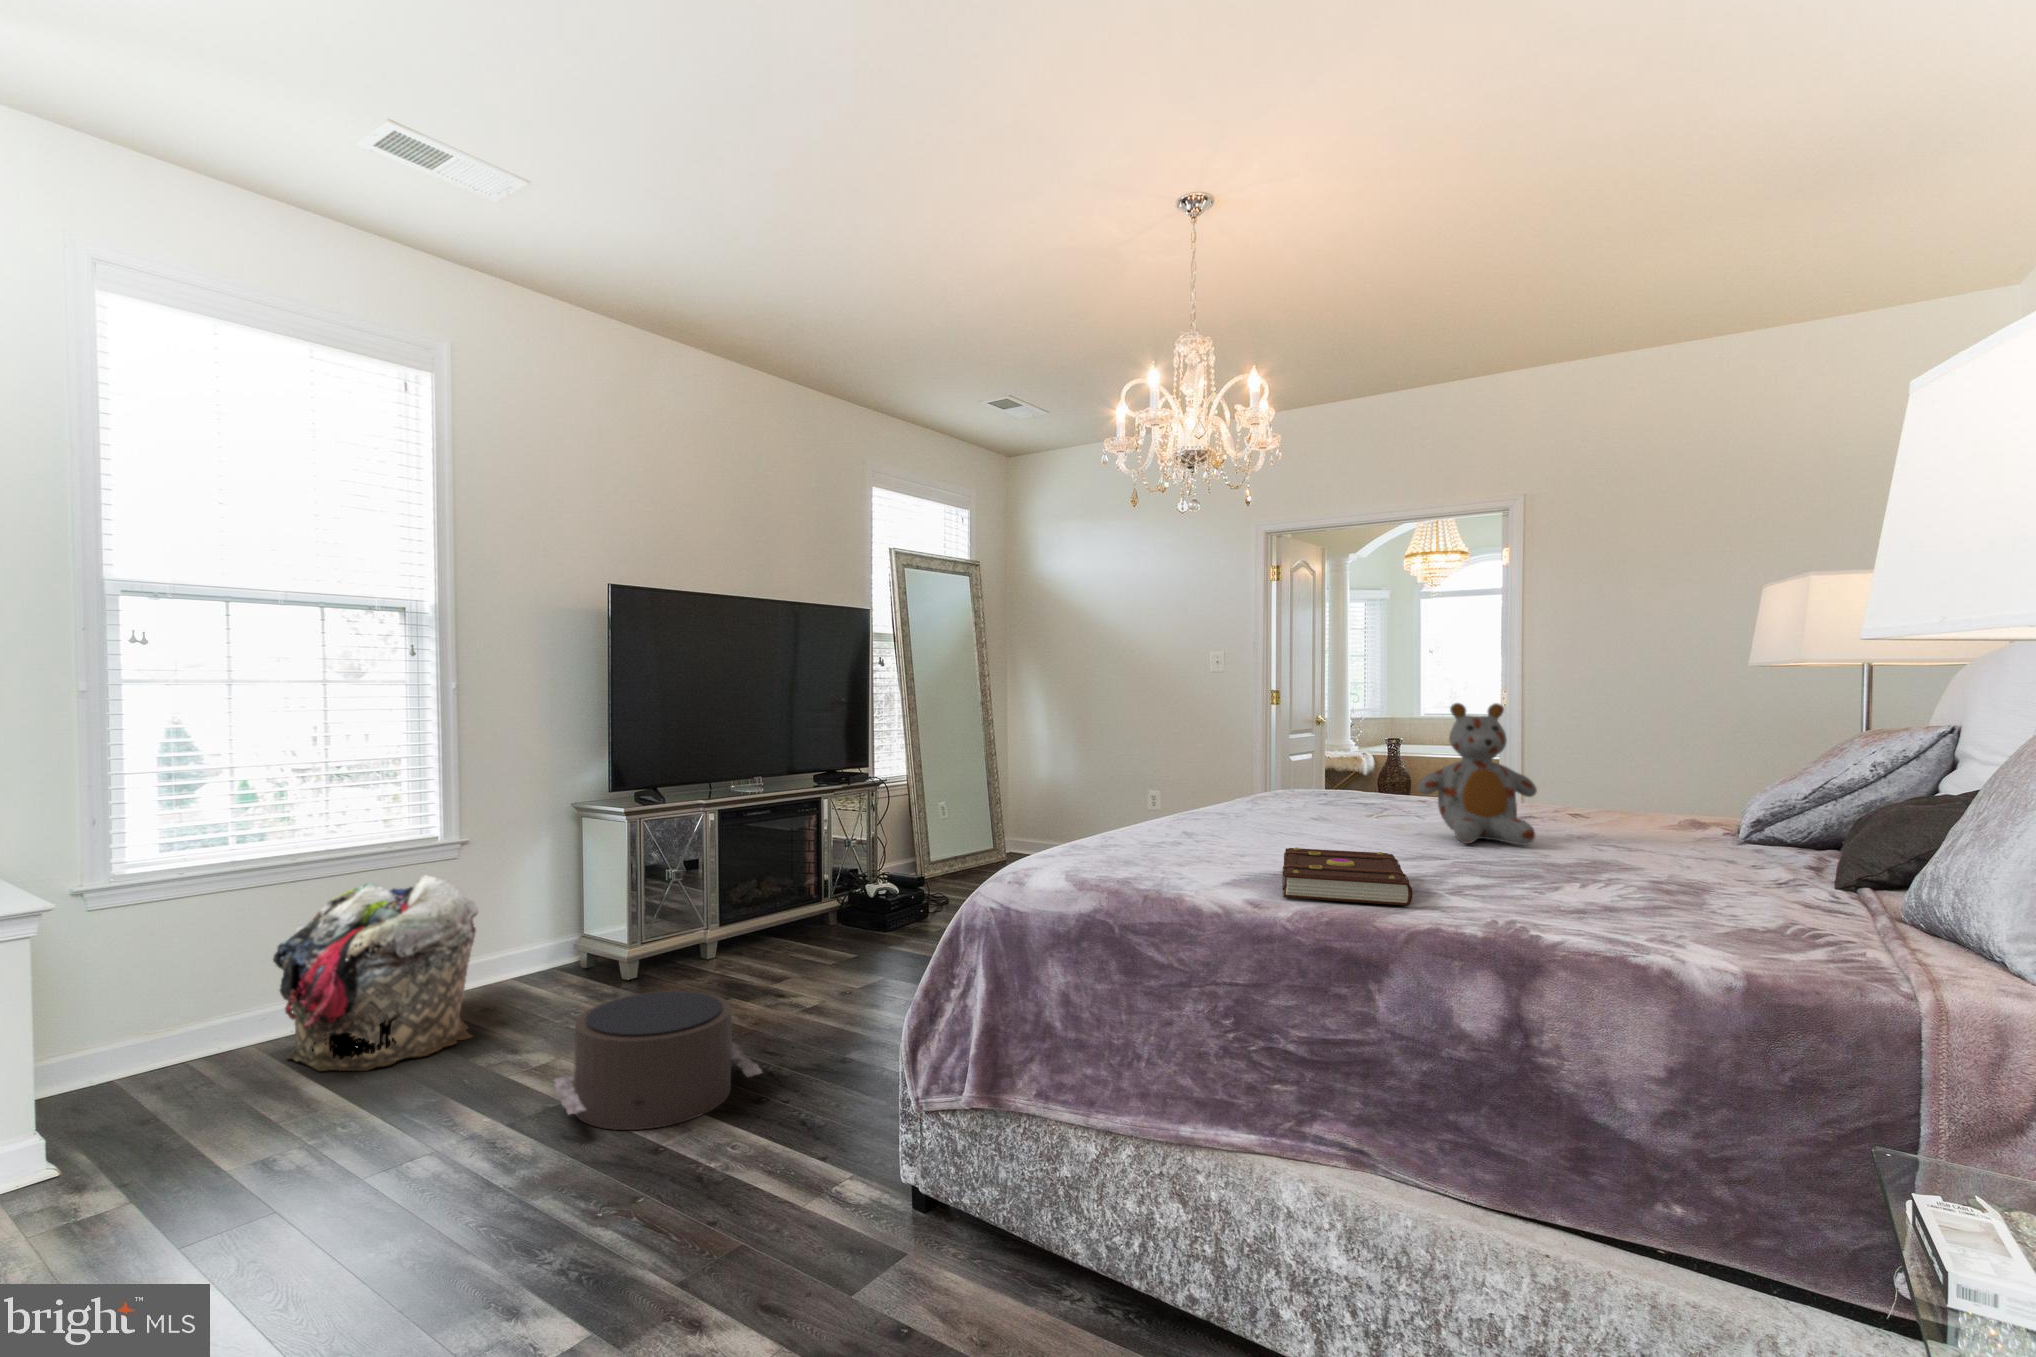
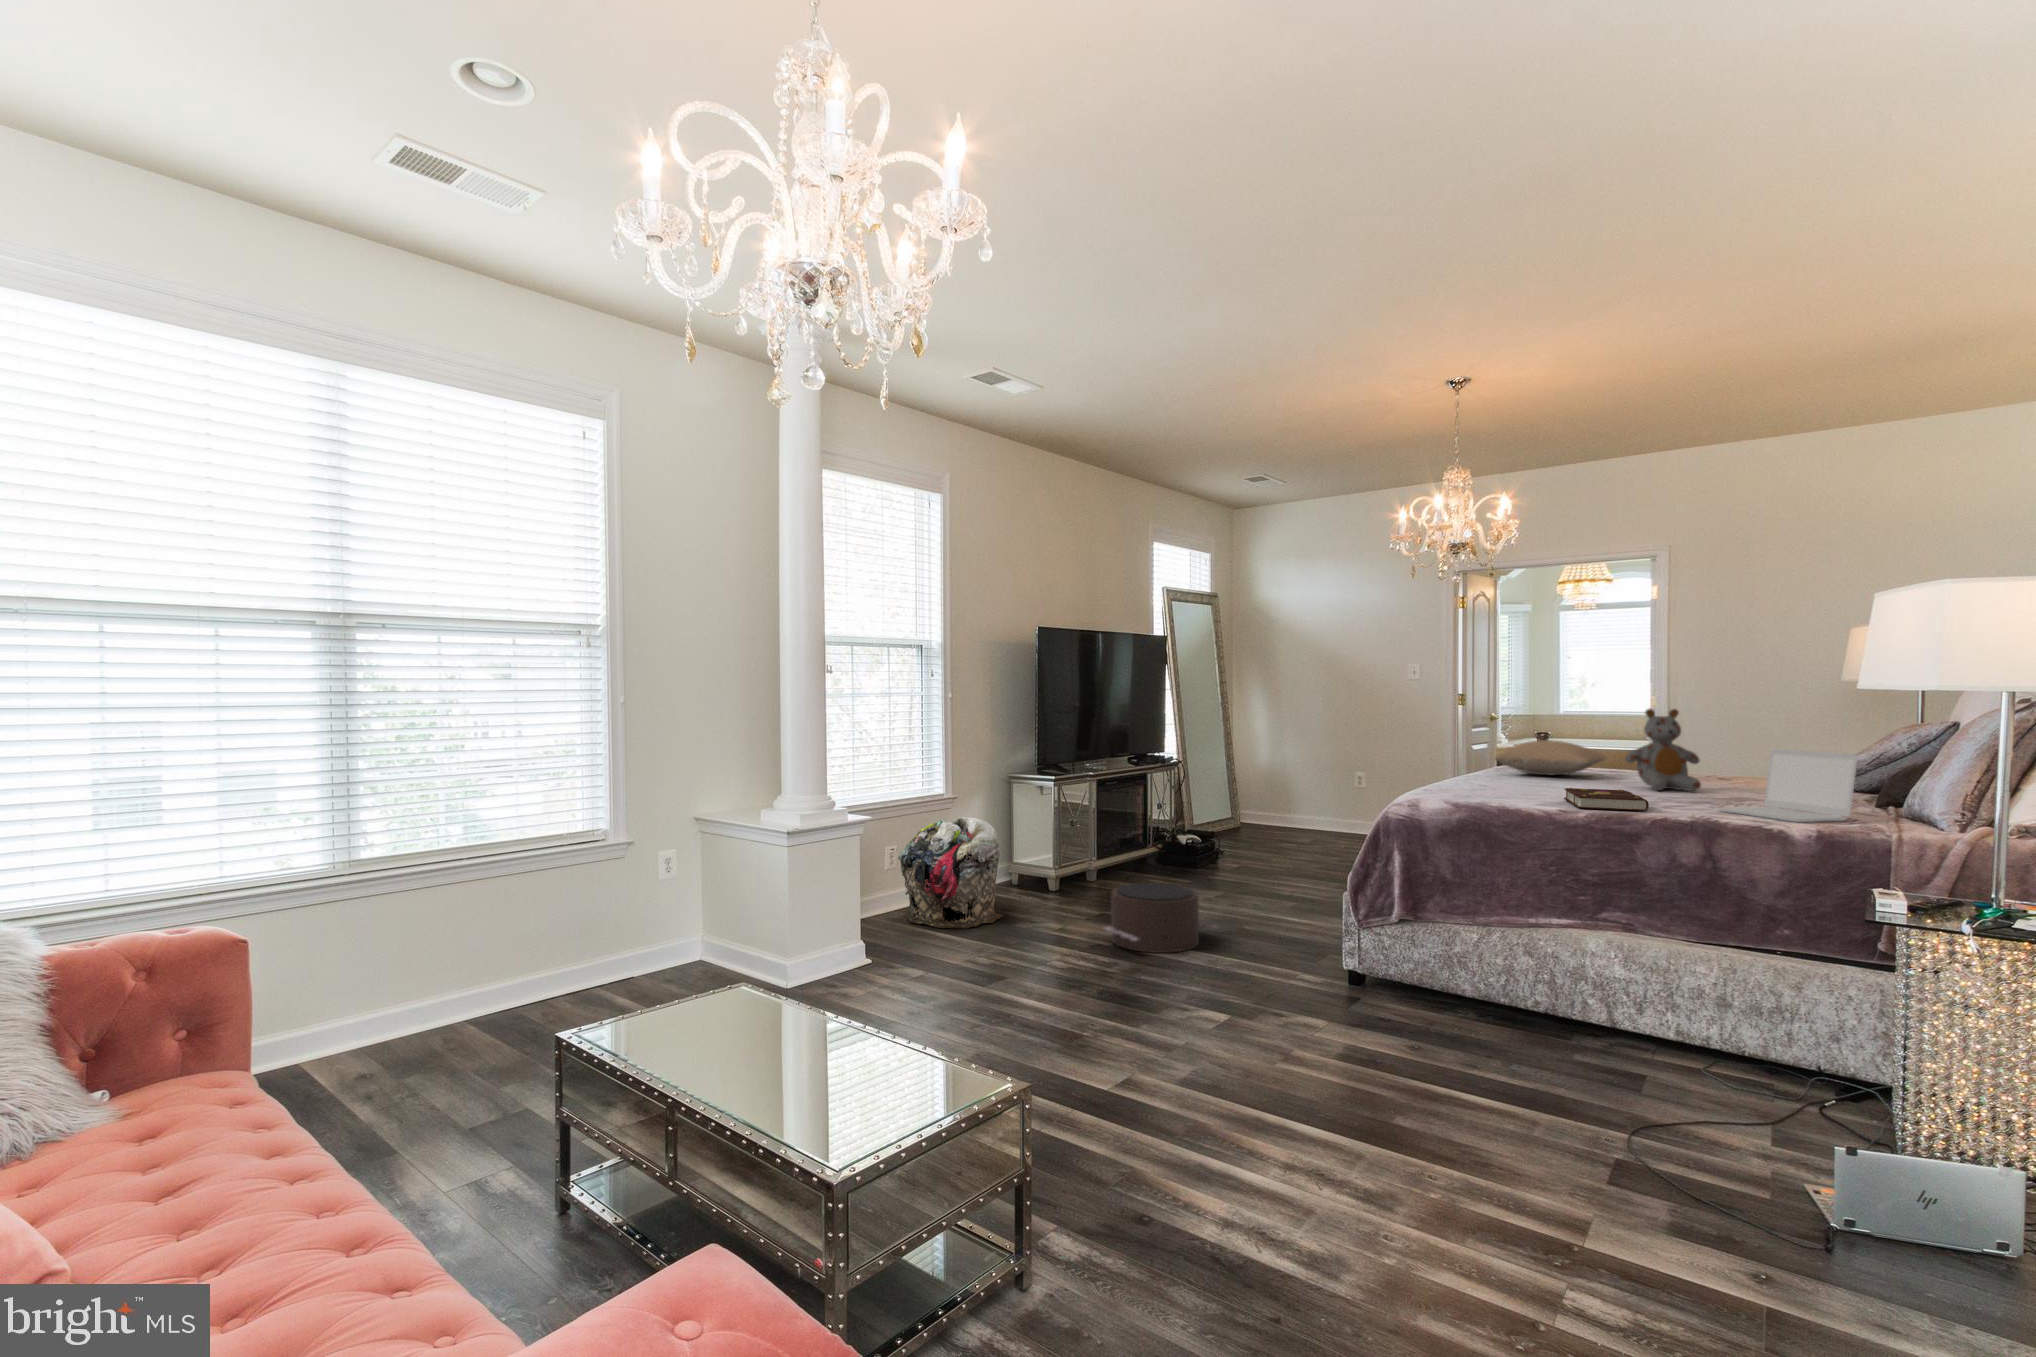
pillow: none [1237,754,1411,809] -> present [1495,740,1607,775]
laptop: none [1546,778,1821,943] -> present [1718,749,1858,822]

